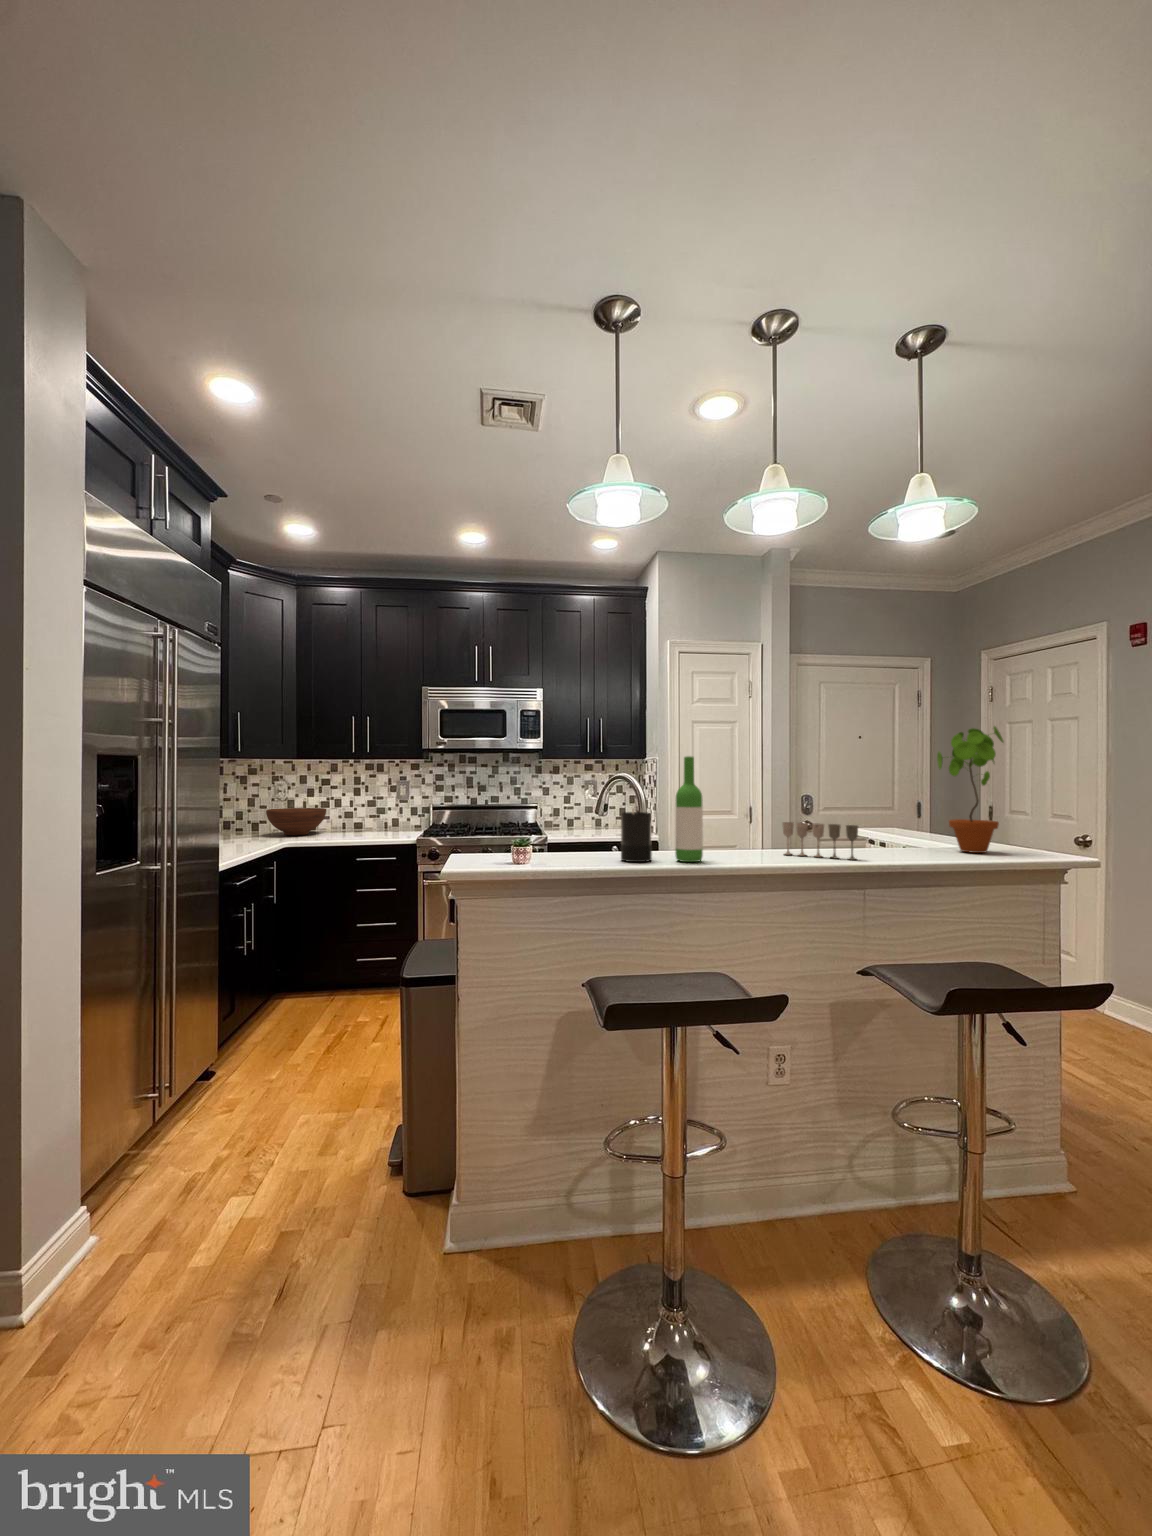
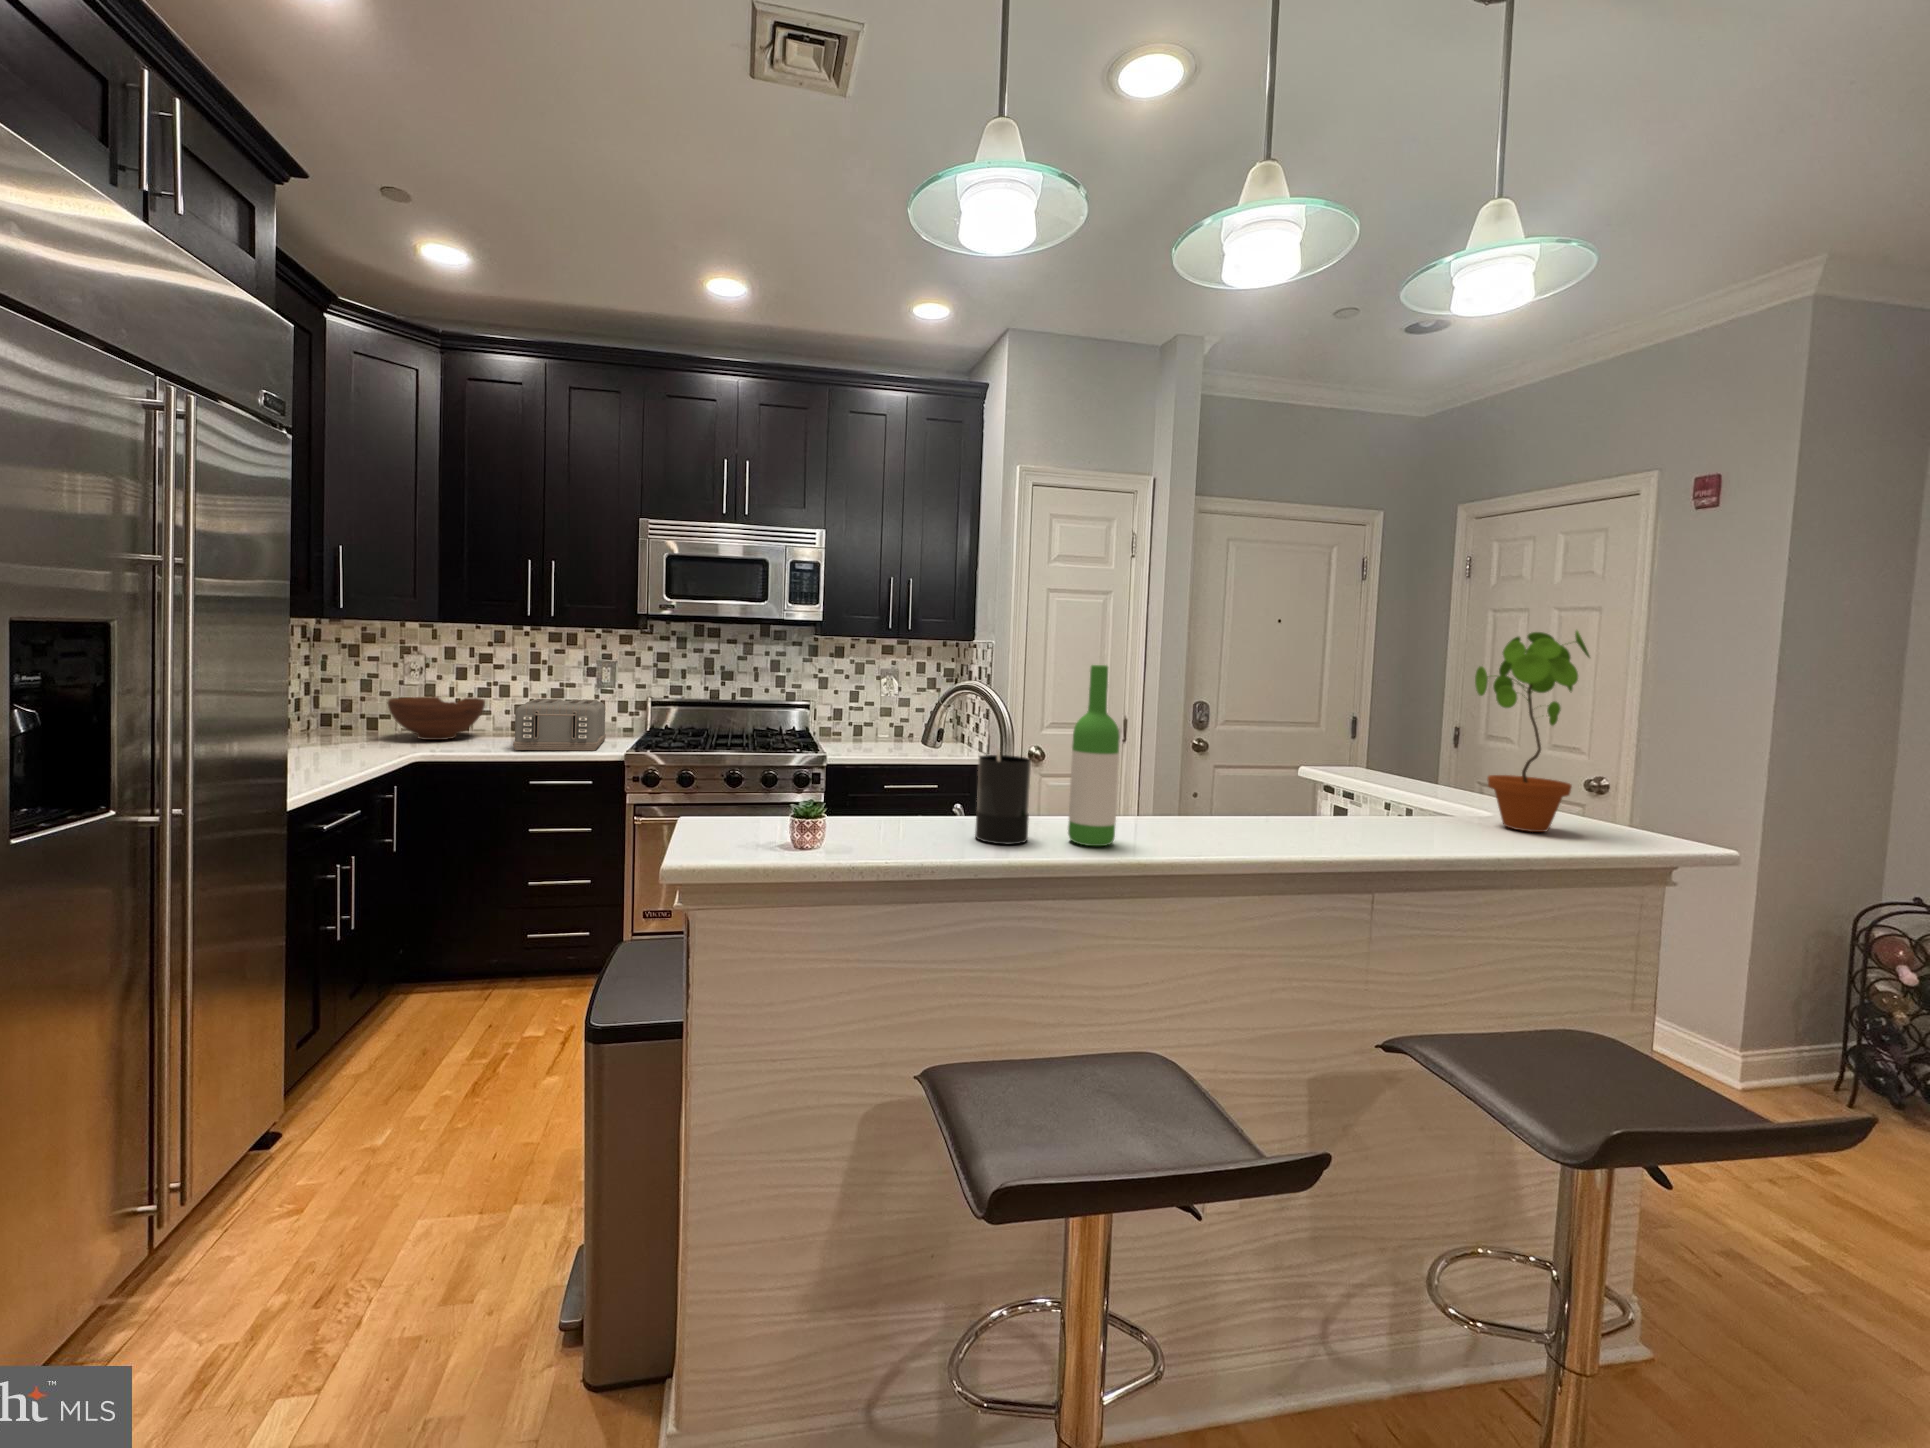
toaster: none [346,806,403,839] -> present [513,699,606,751]
wine glass: present [782,822,858,860] -> none [1235,775,1369,846]

